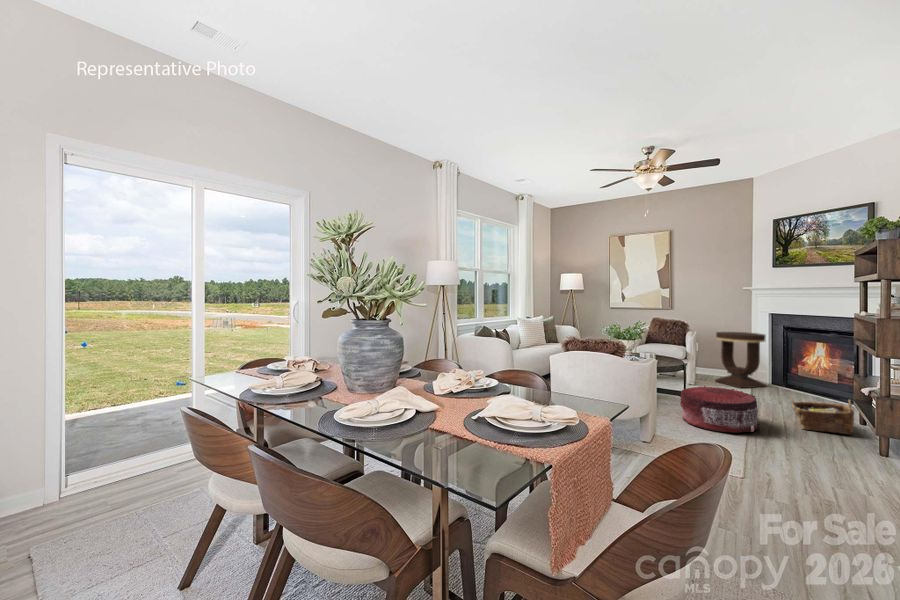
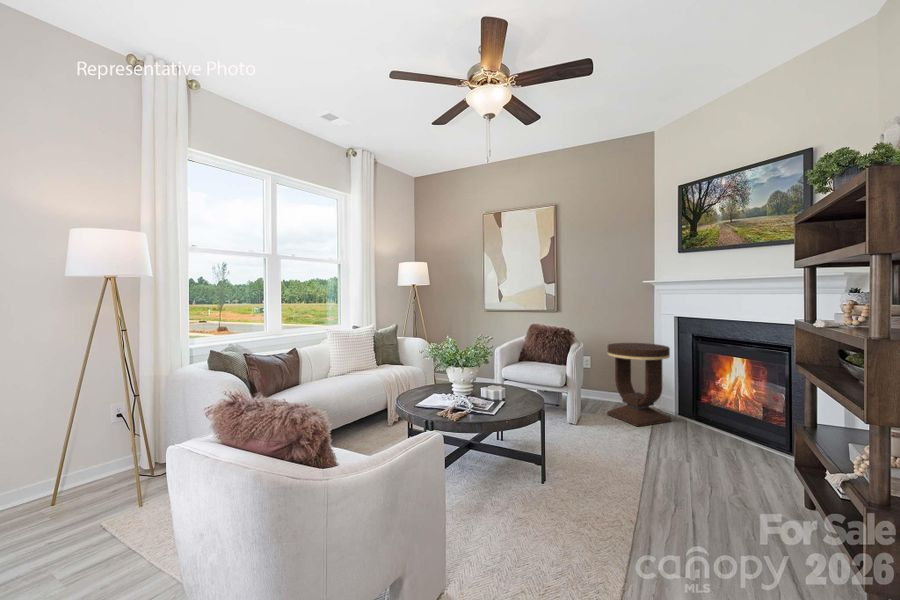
pouf: present [680,386,760,433] -> none [517,450,648,564]
woven basket: present [791,398,854,434] -> none [698,469,800,548]

